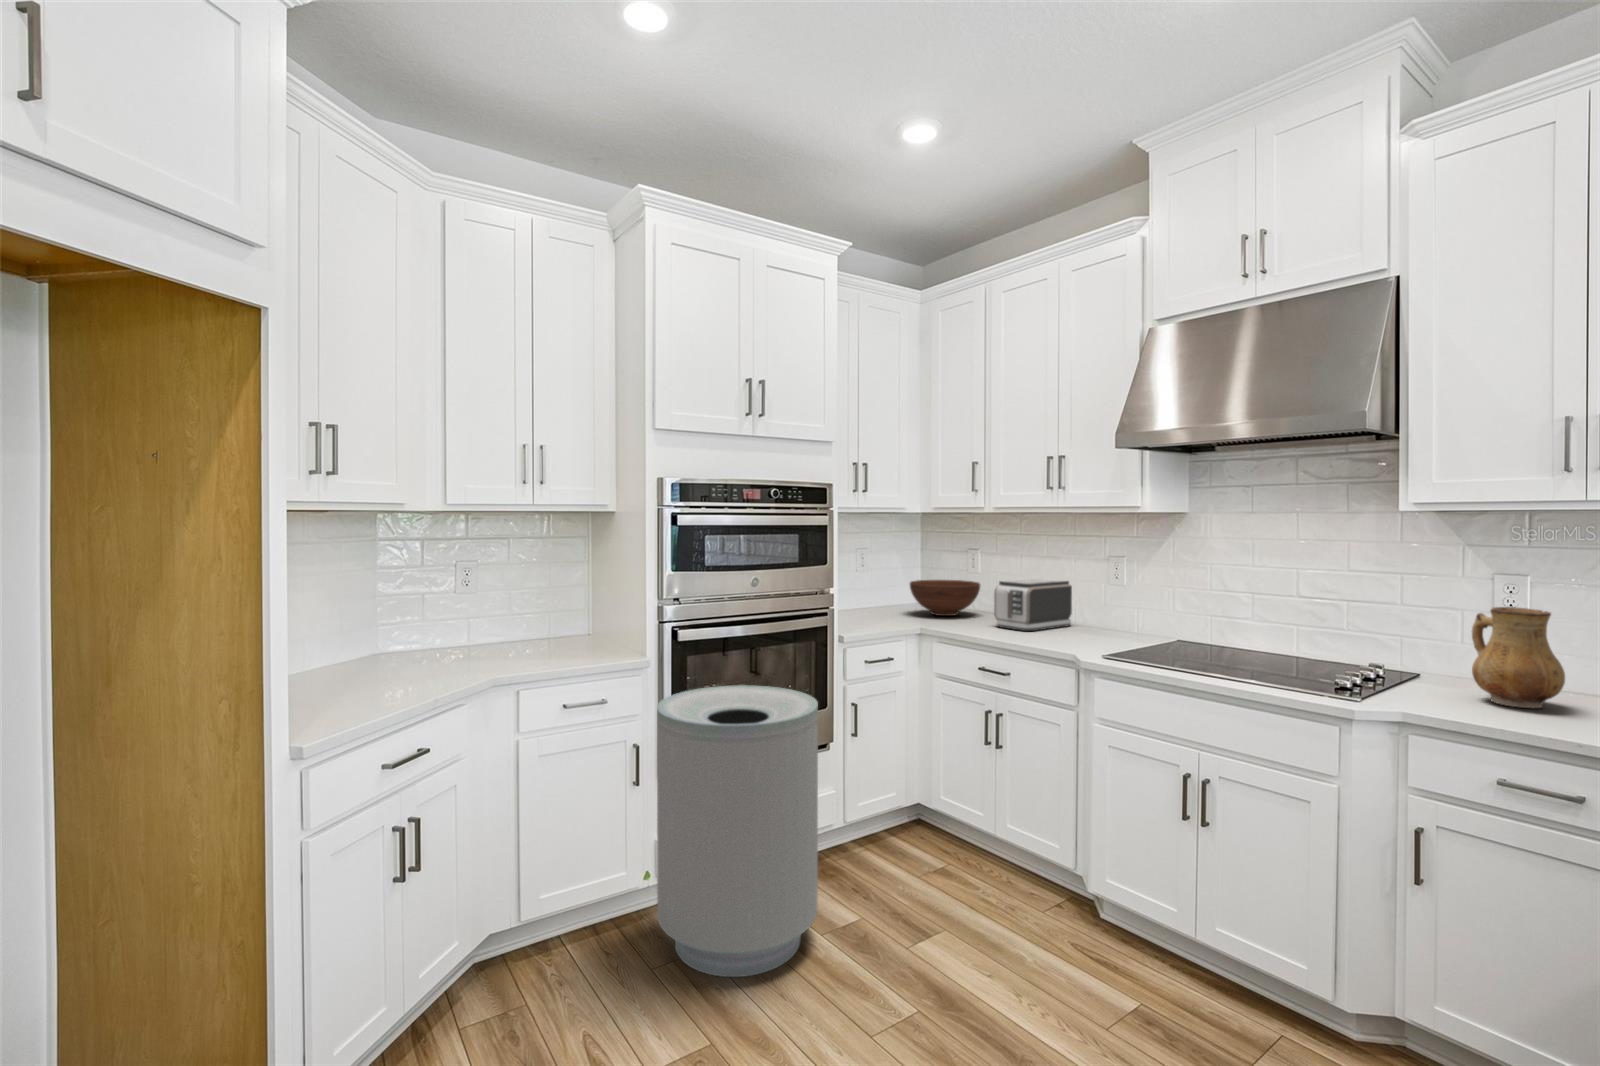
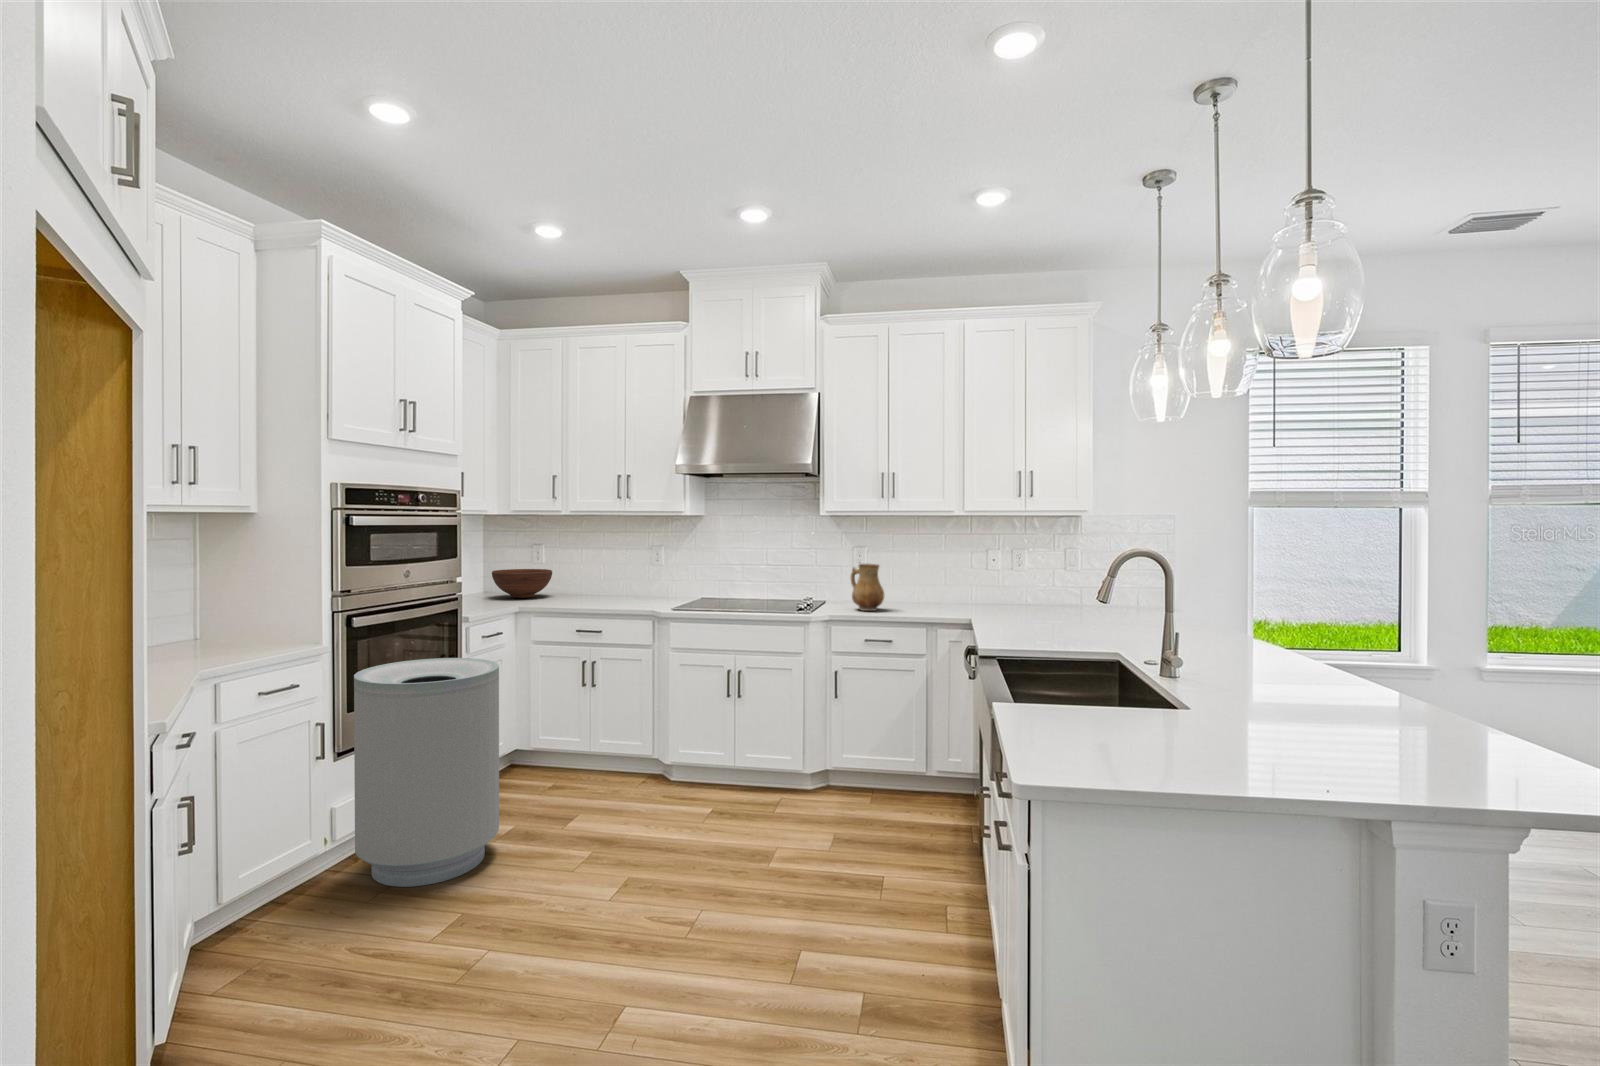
toaster: present [994,578,1072,631] -> none [575,564,627,602]

